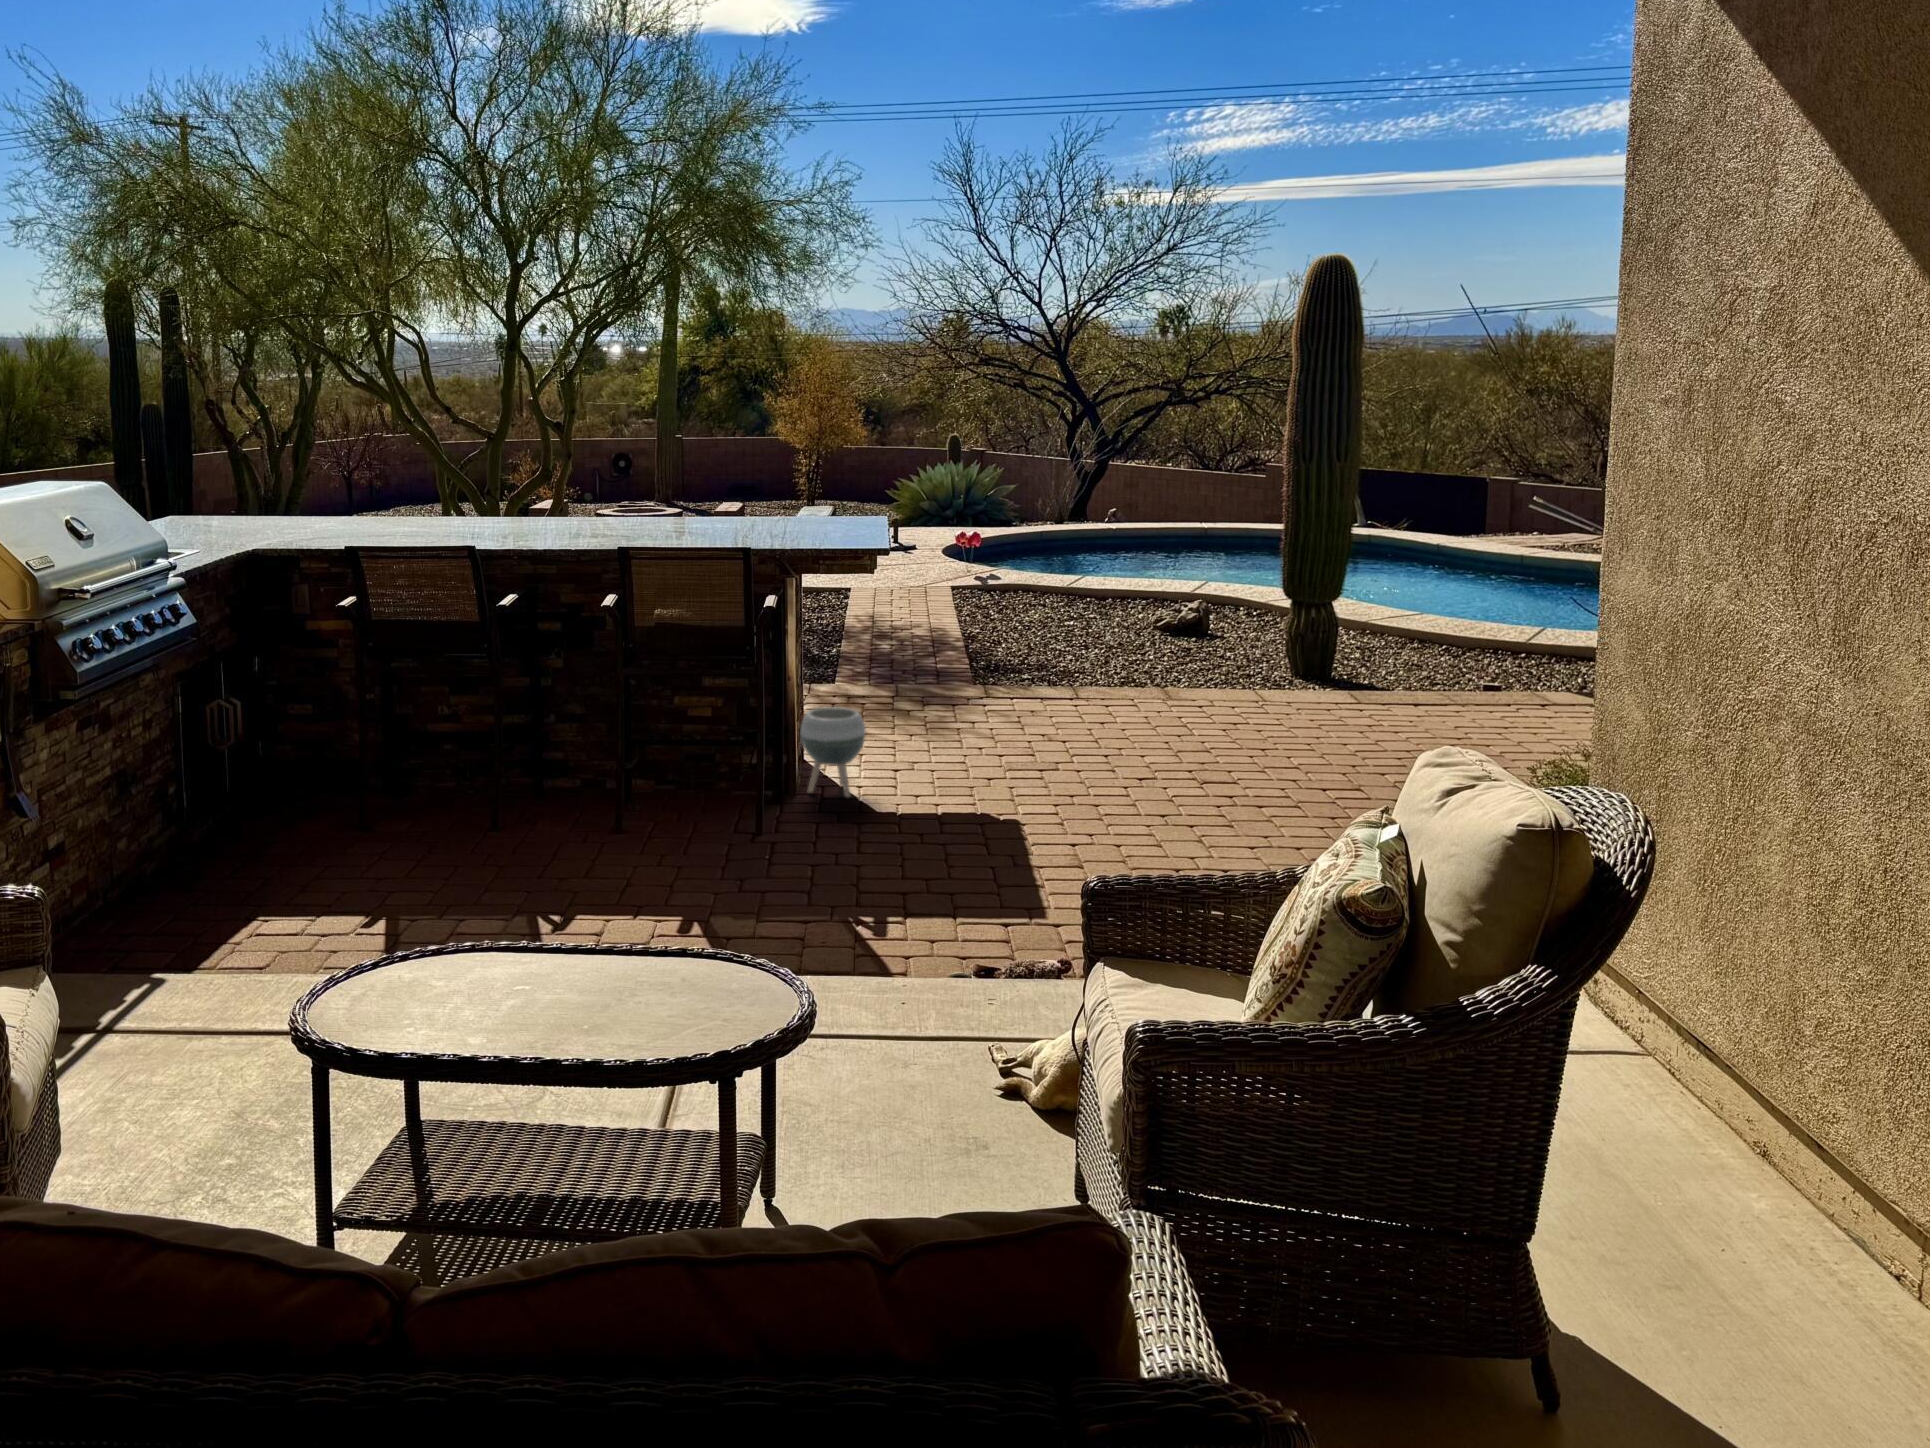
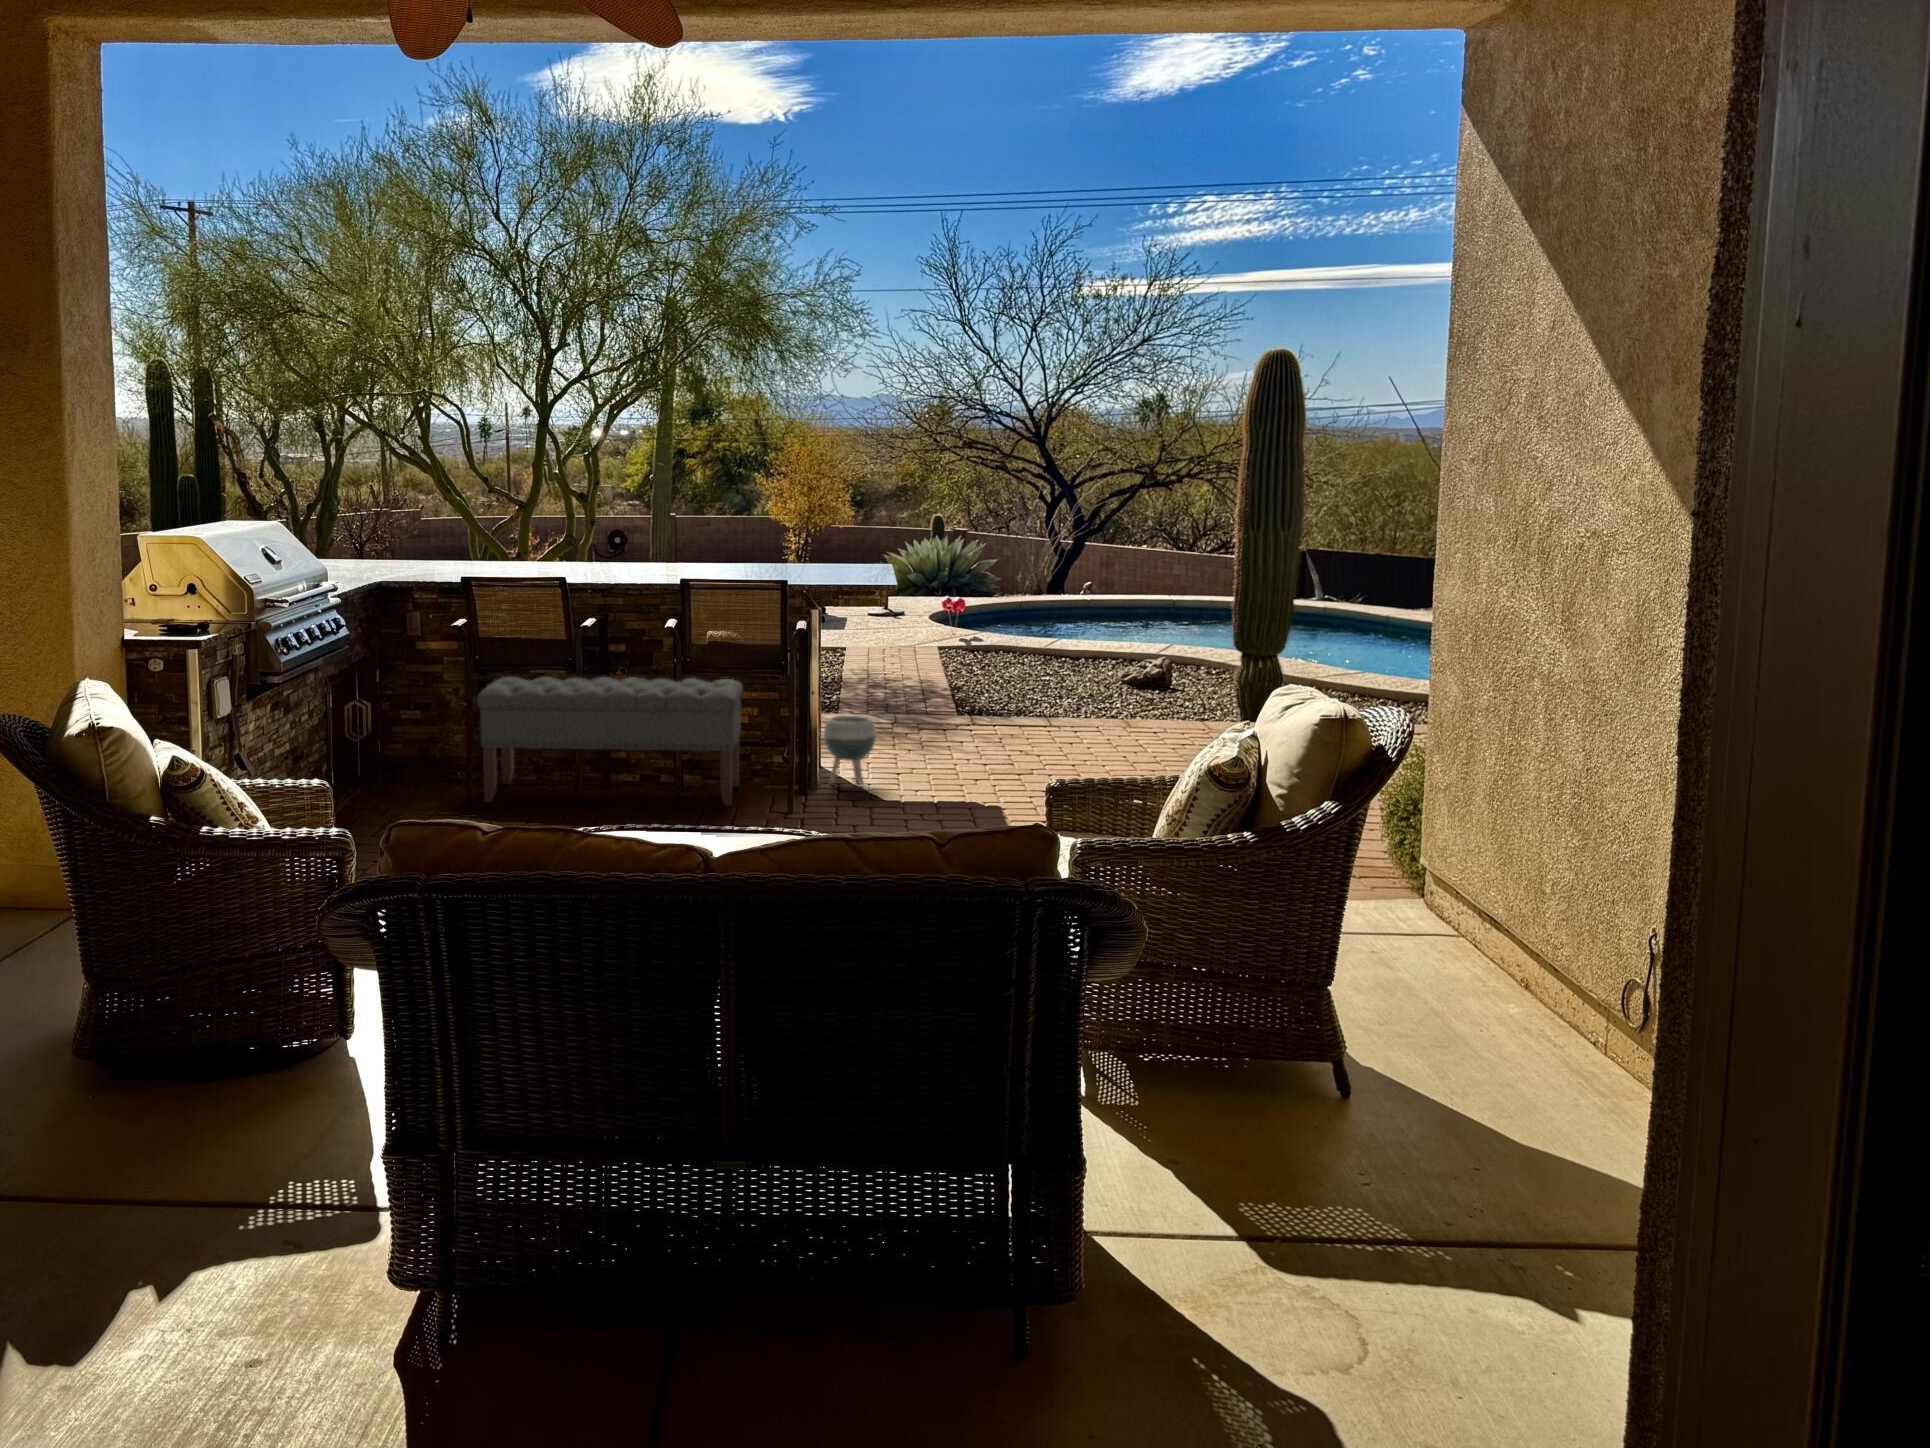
bench: none [360,666,699,831] -> present [477,677,743,805]

